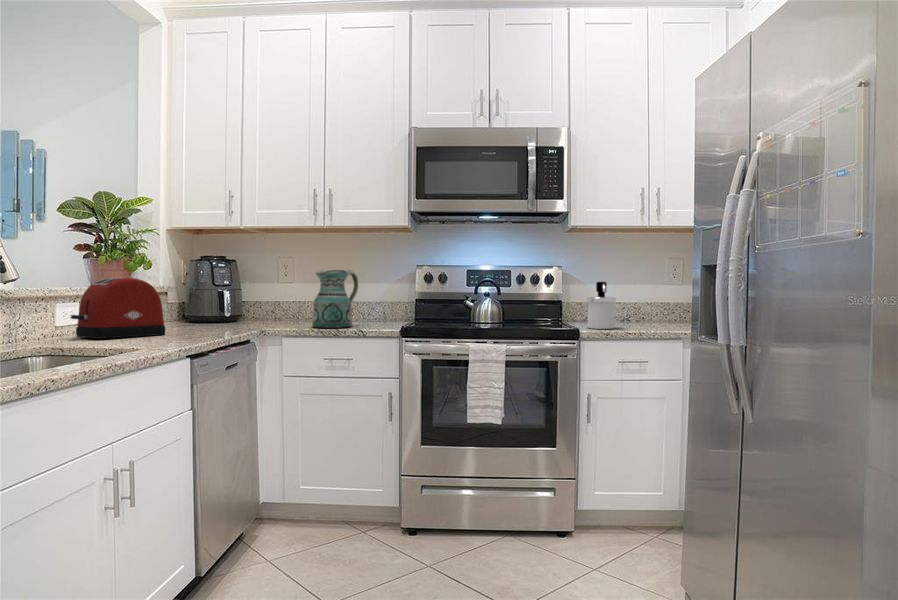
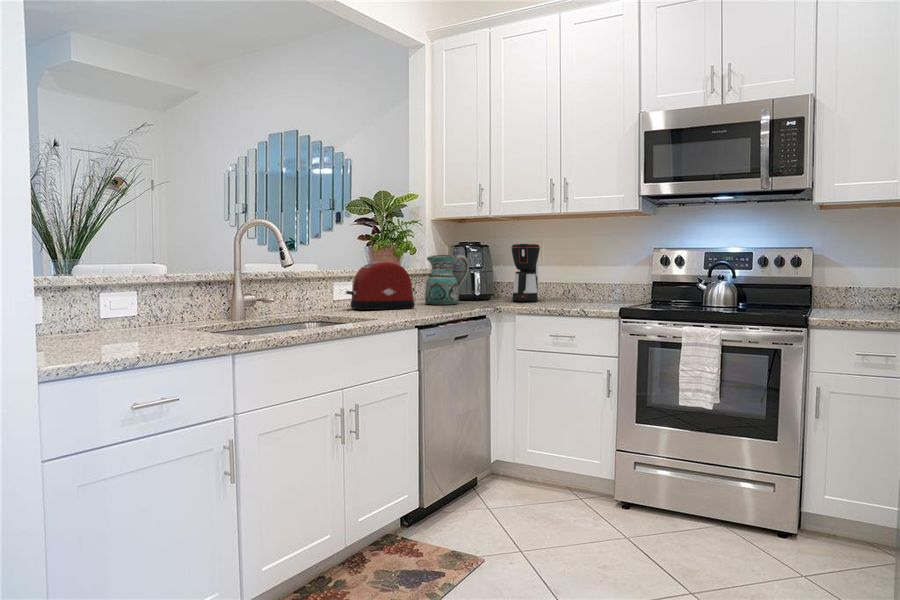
coffee maker: none [271,258,304,323] -> present [511,244,540,302]
ceramic pitcher: present [312,270,358,328] -> present [425,255,469,305]
soap dispenser: present [587,282,616,329] -> none [829,264,866,317]

